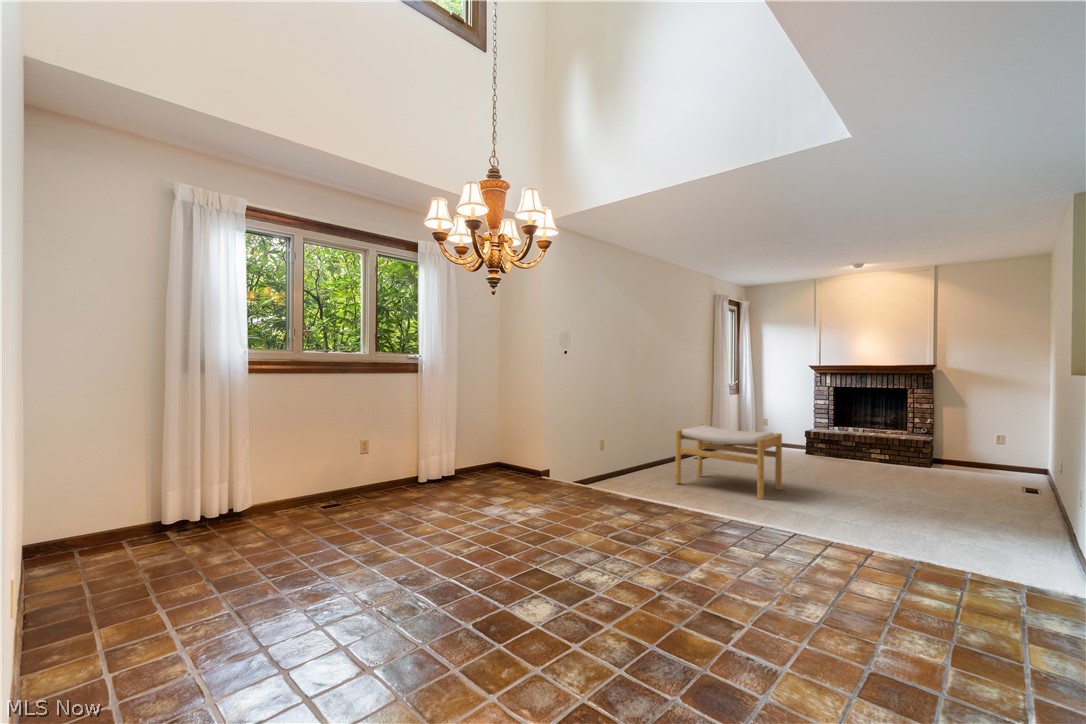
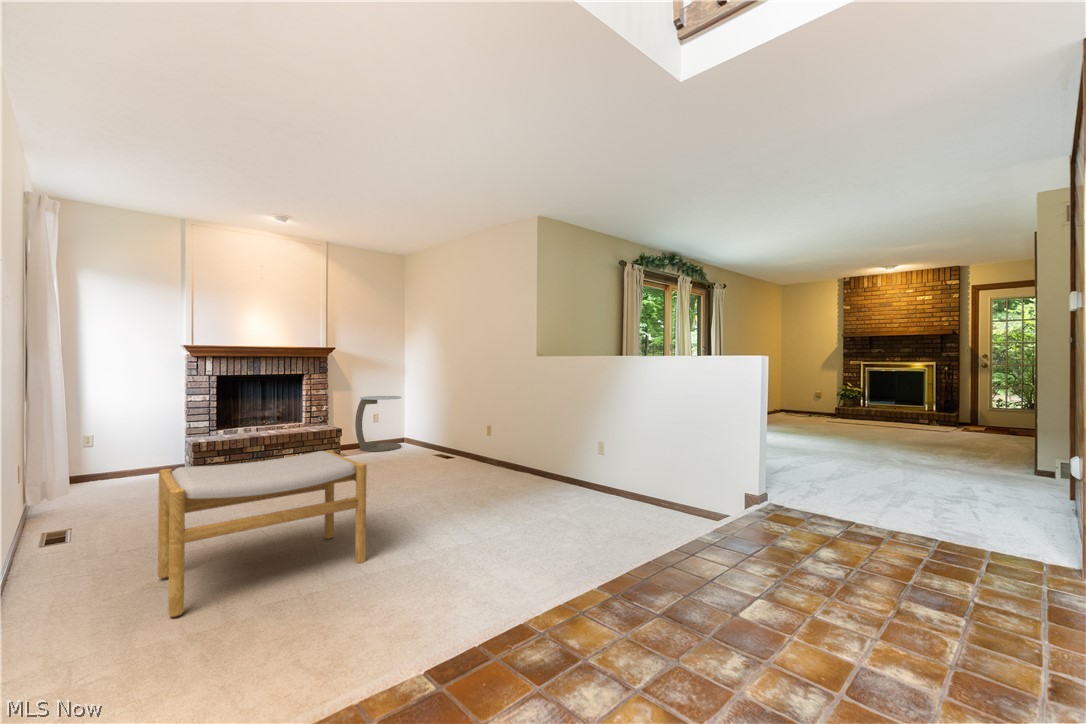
side table: none [957,416,1022,477] -> present [355,396,402,451]

